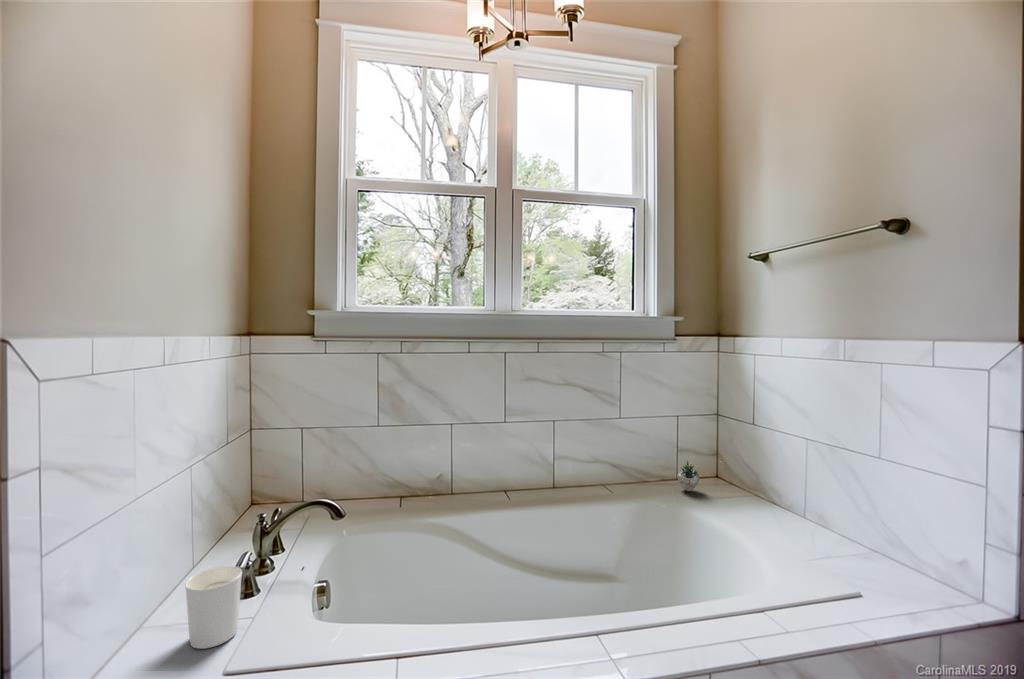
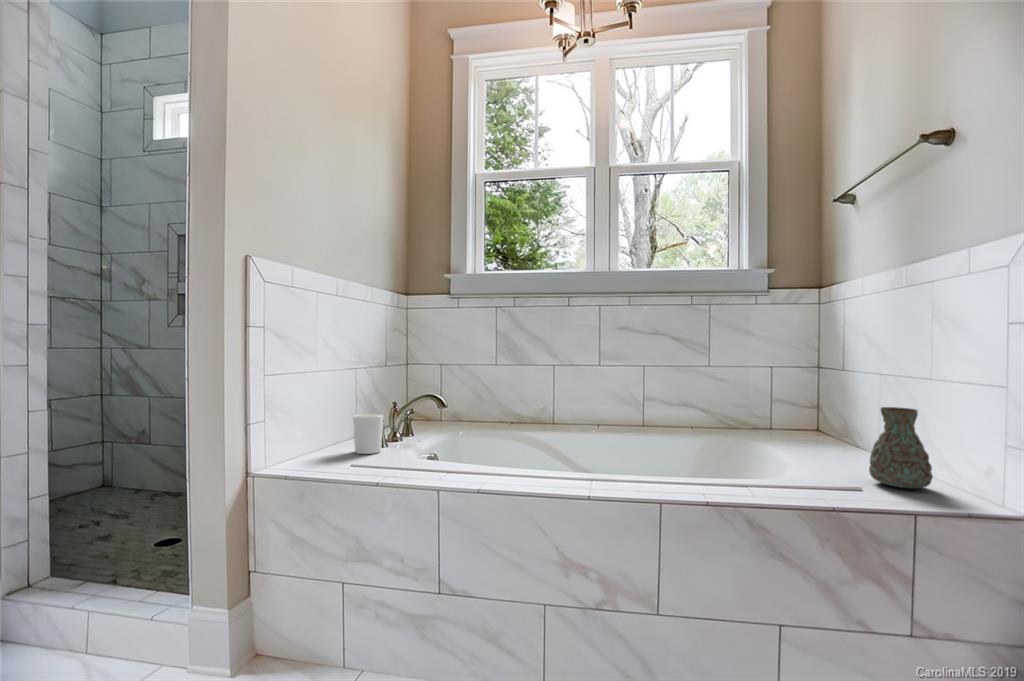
succulent plant: present [677,461,721,491] -> none [764,405,808,435]
decorative vase: none [838,497,902,589] -> present [869,407,933,488]

